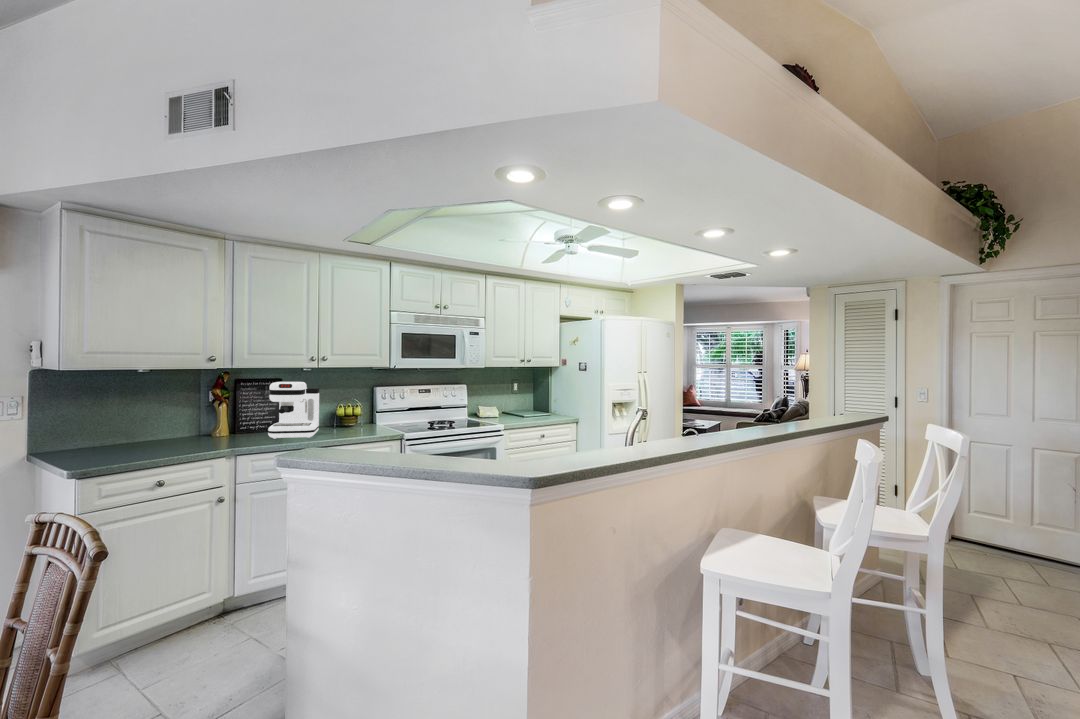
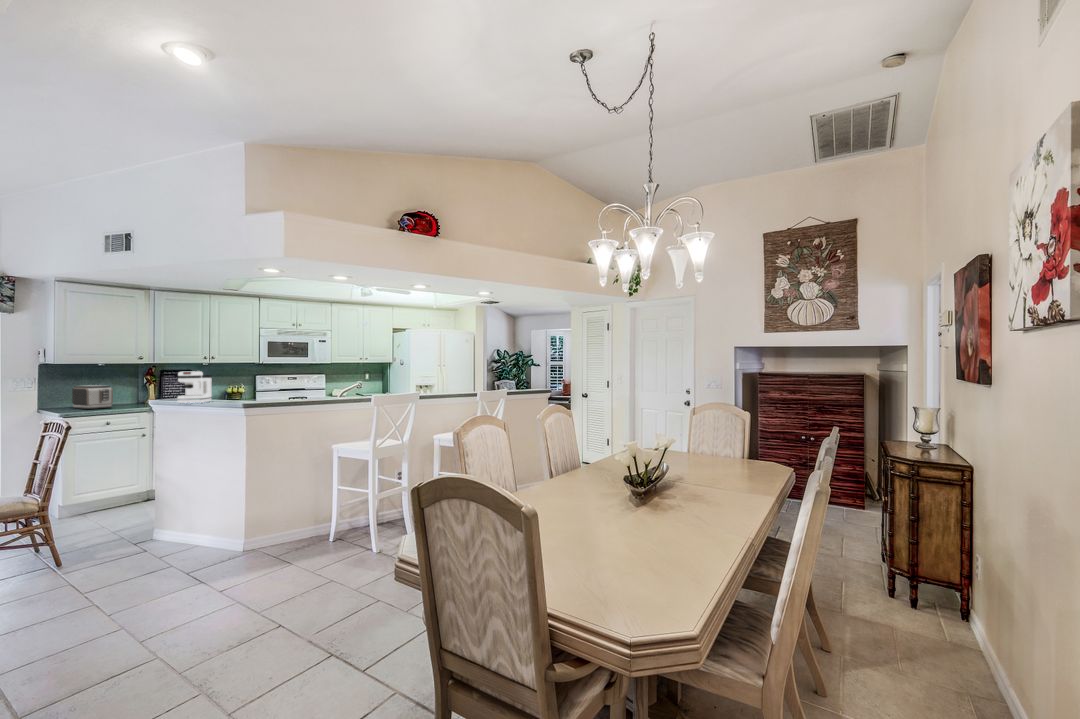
toaster: none [92,408,166,458] -> present [72,385,113,409]

